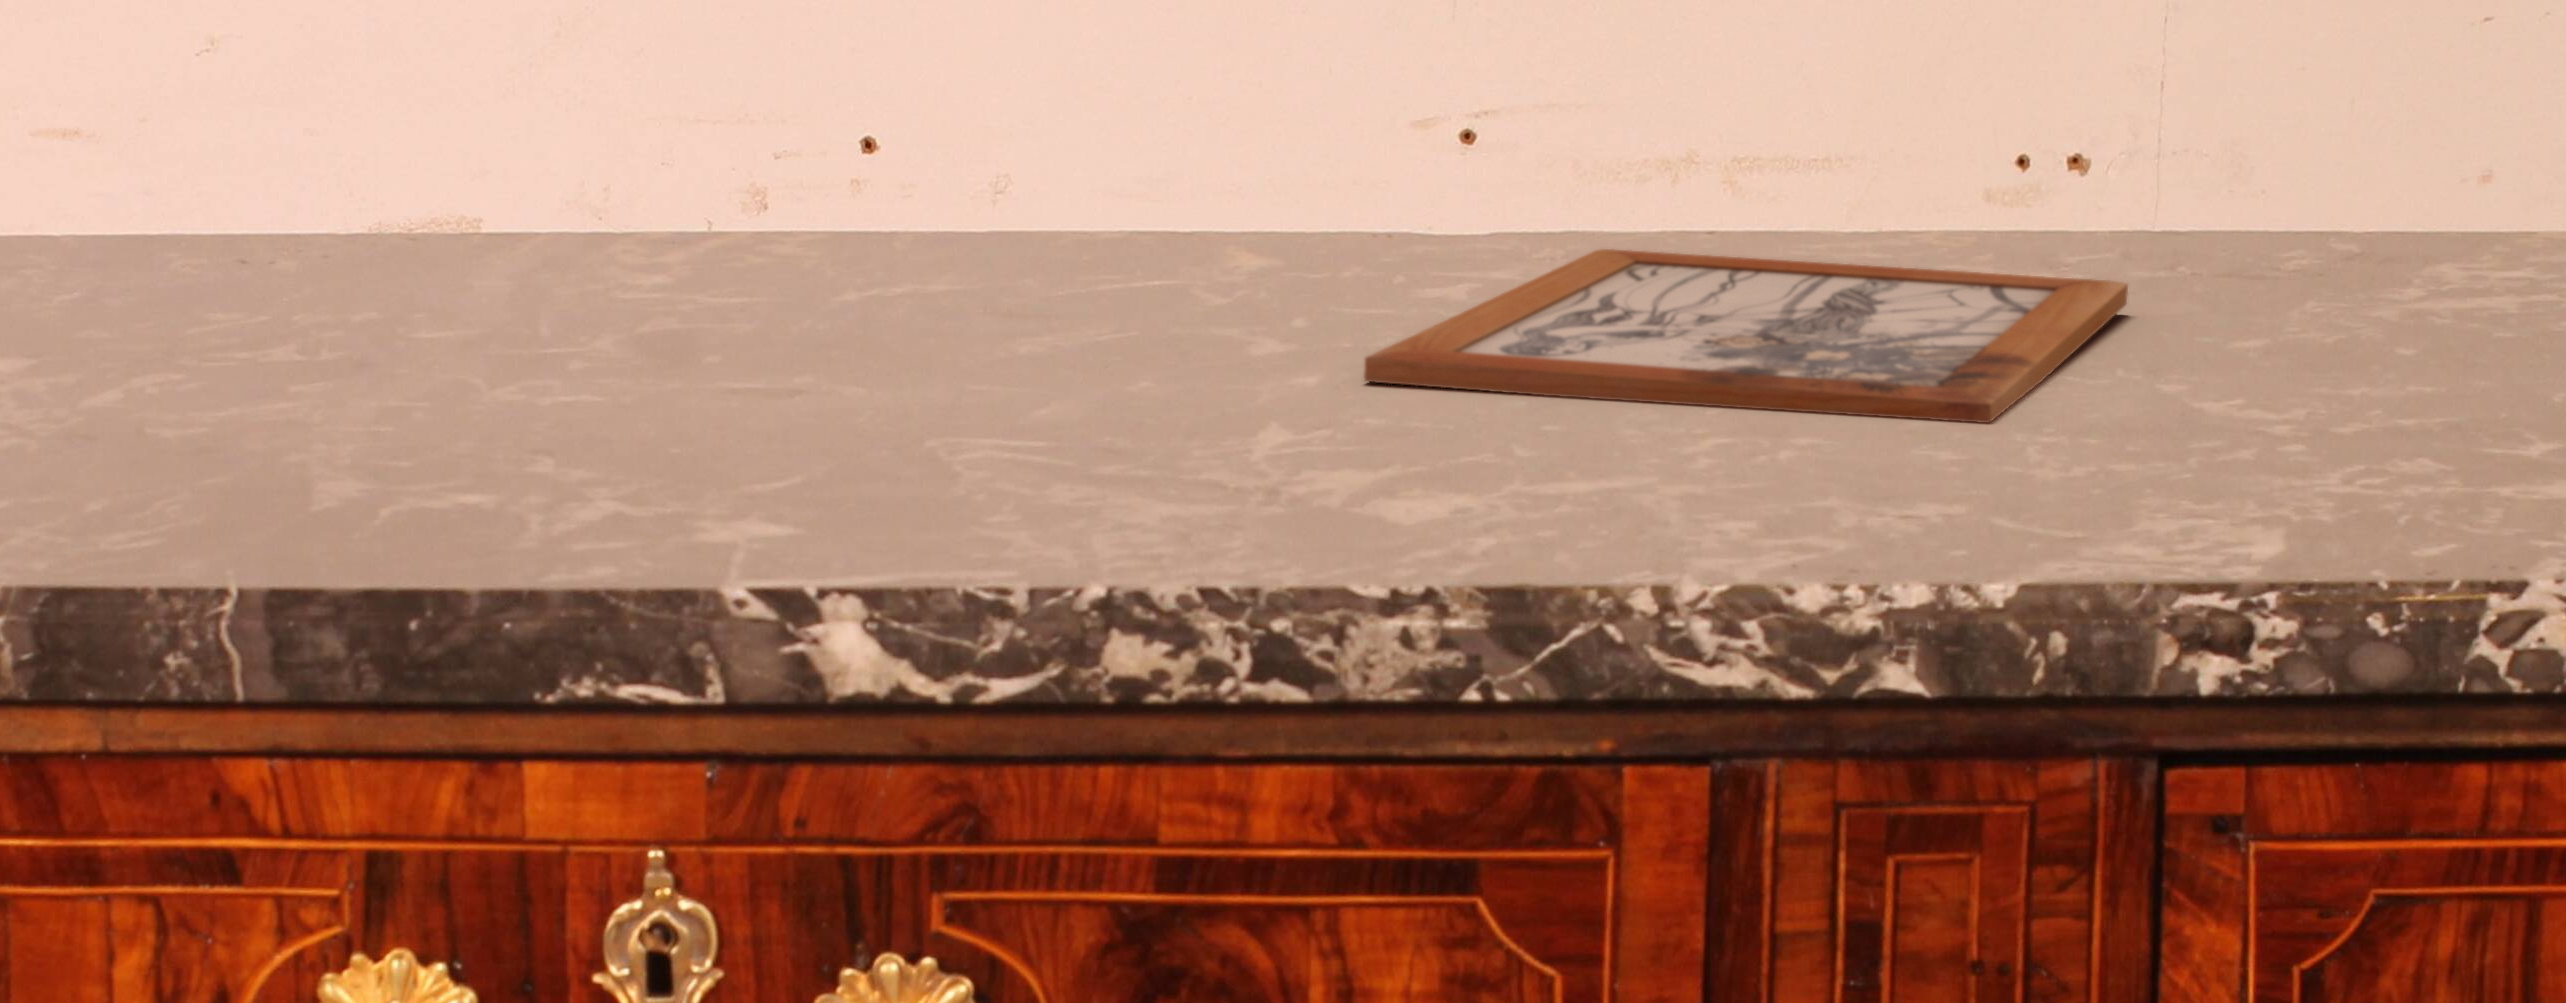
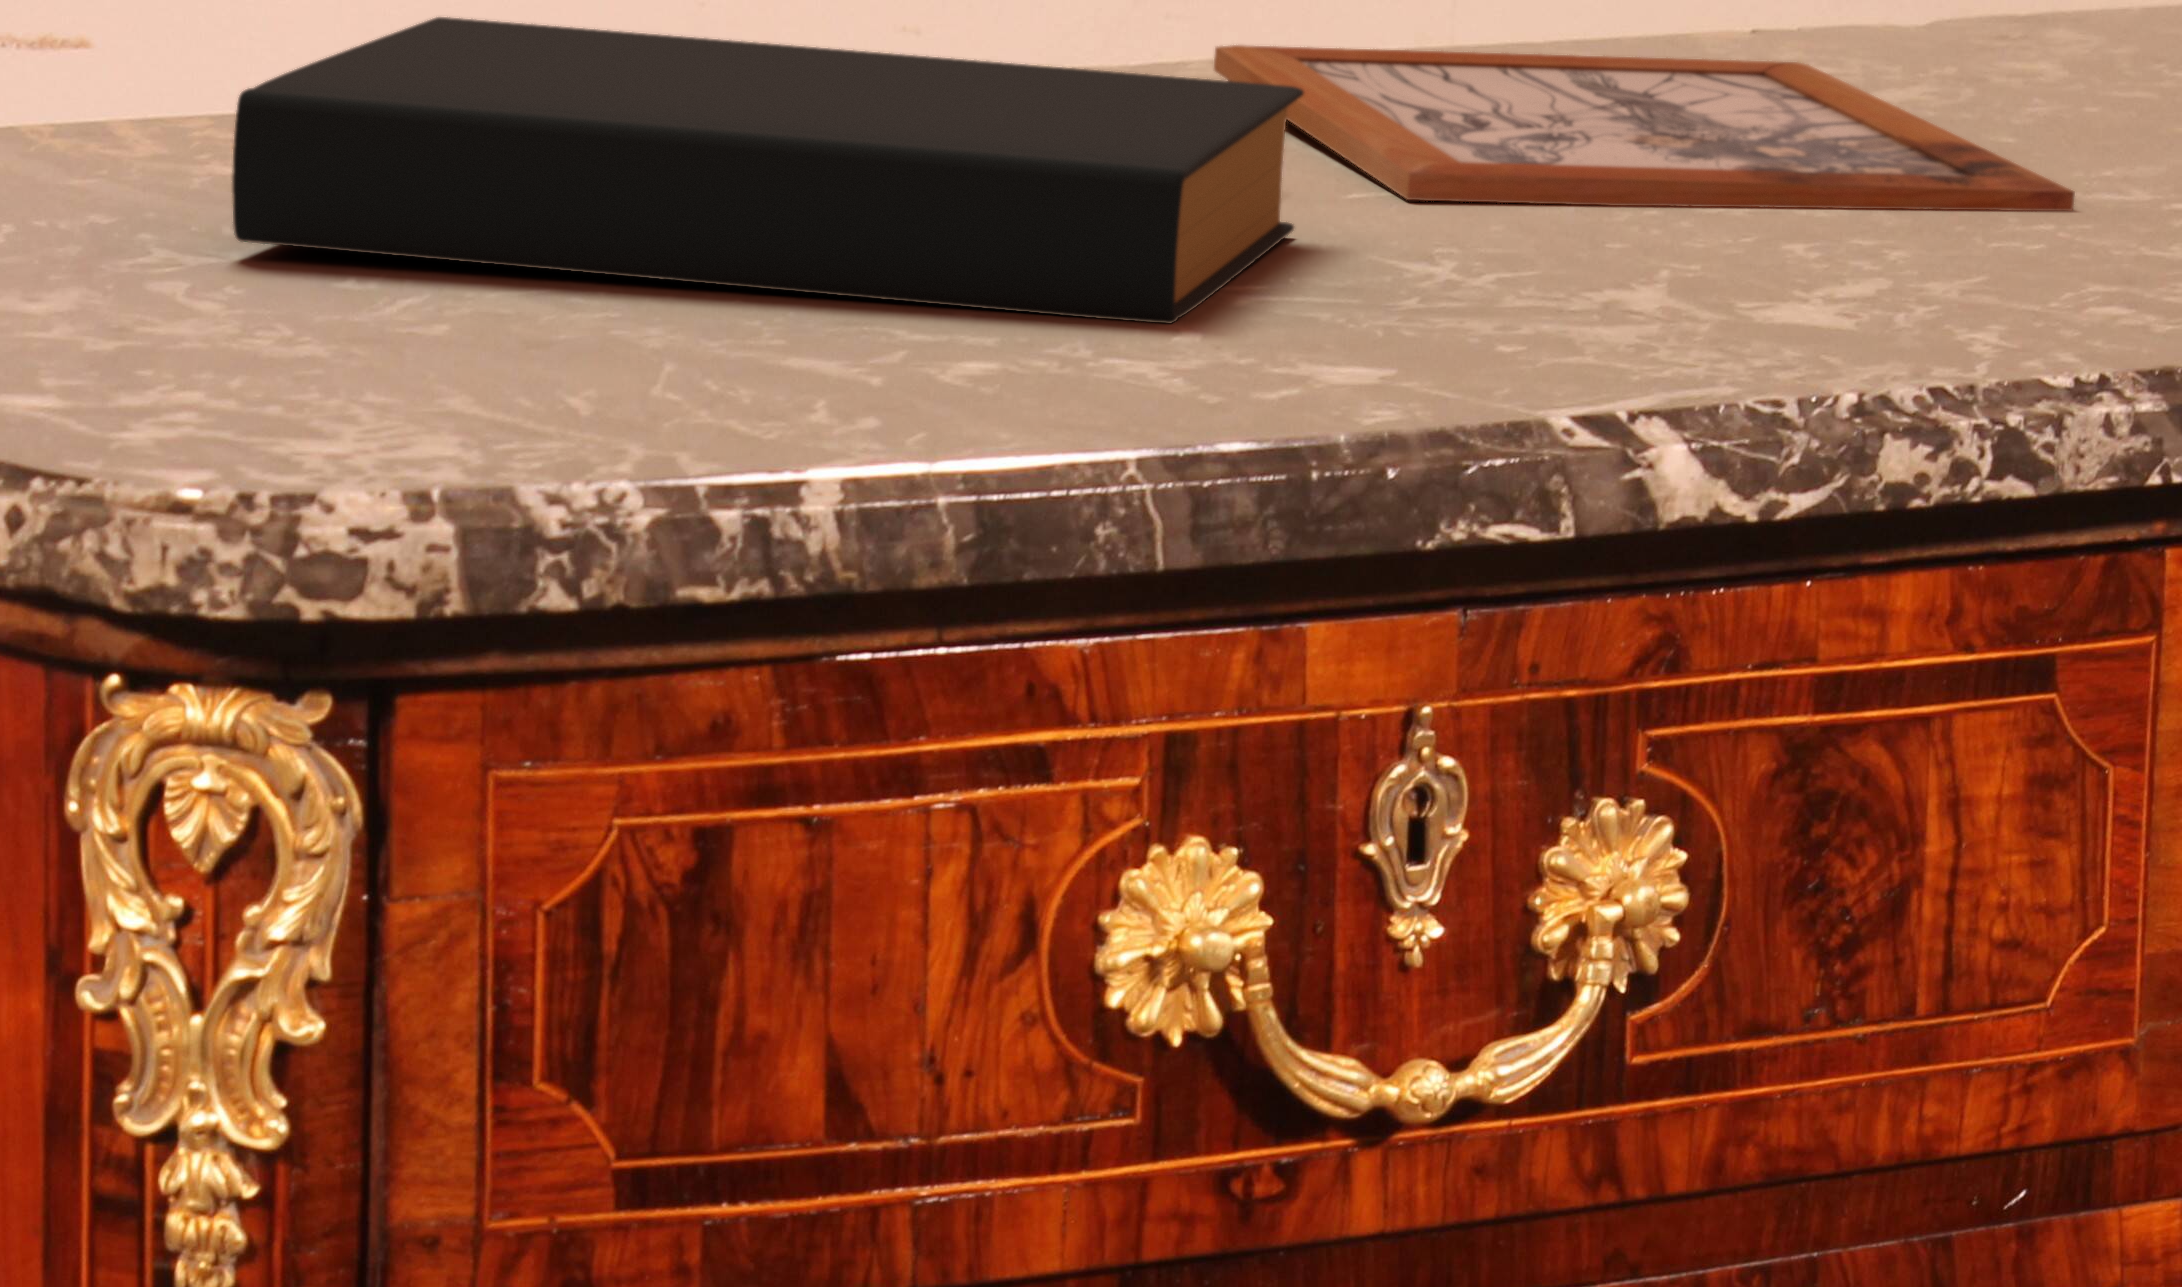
hardback book: none [176,195,1129,477] -> present [232,17,1304,324]

